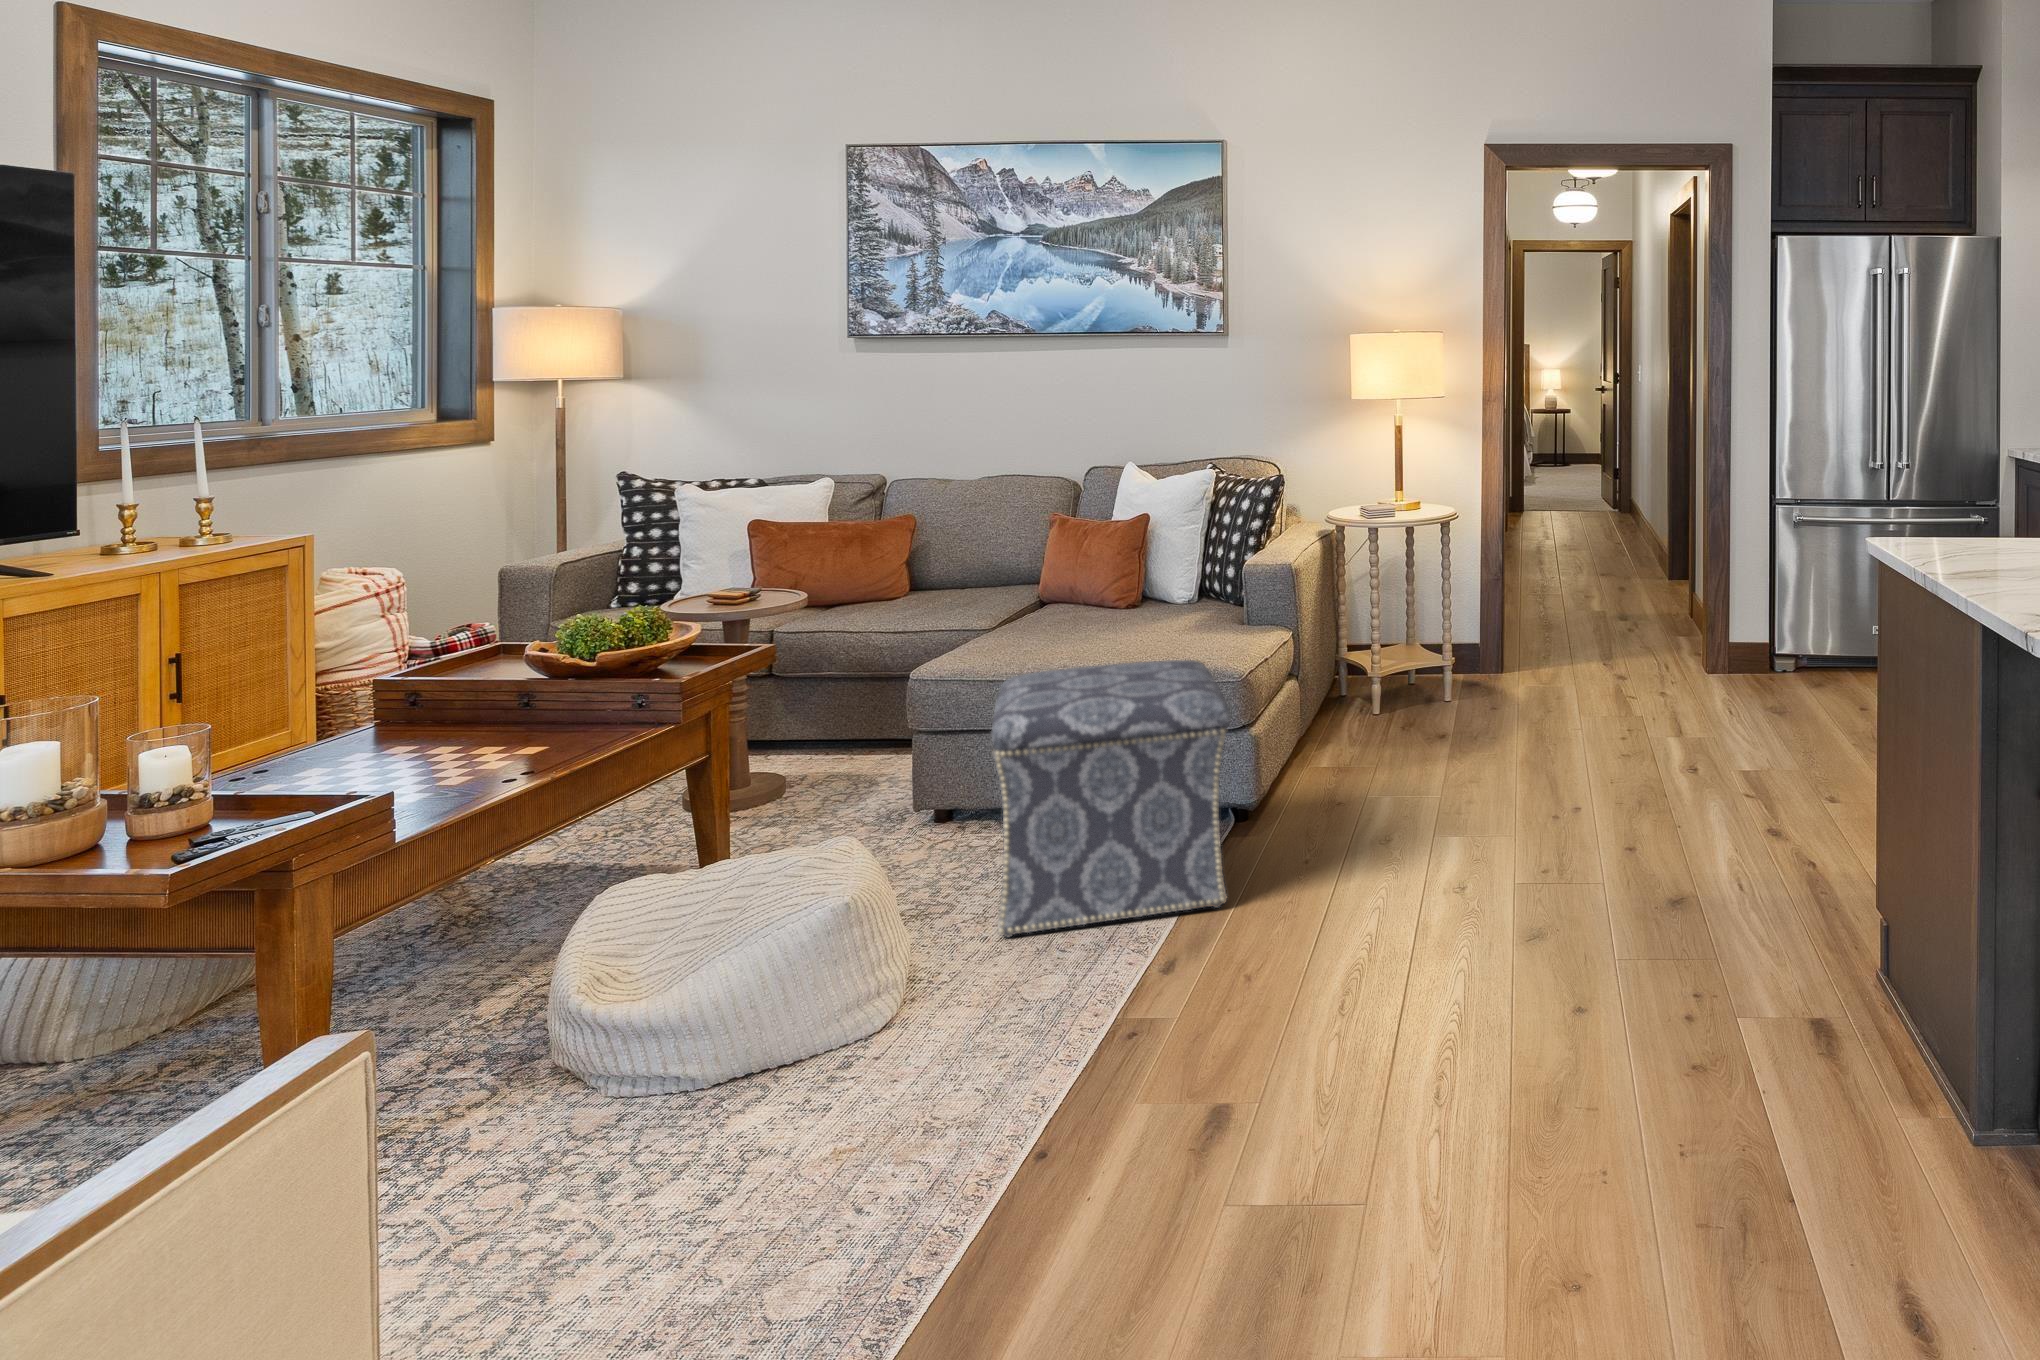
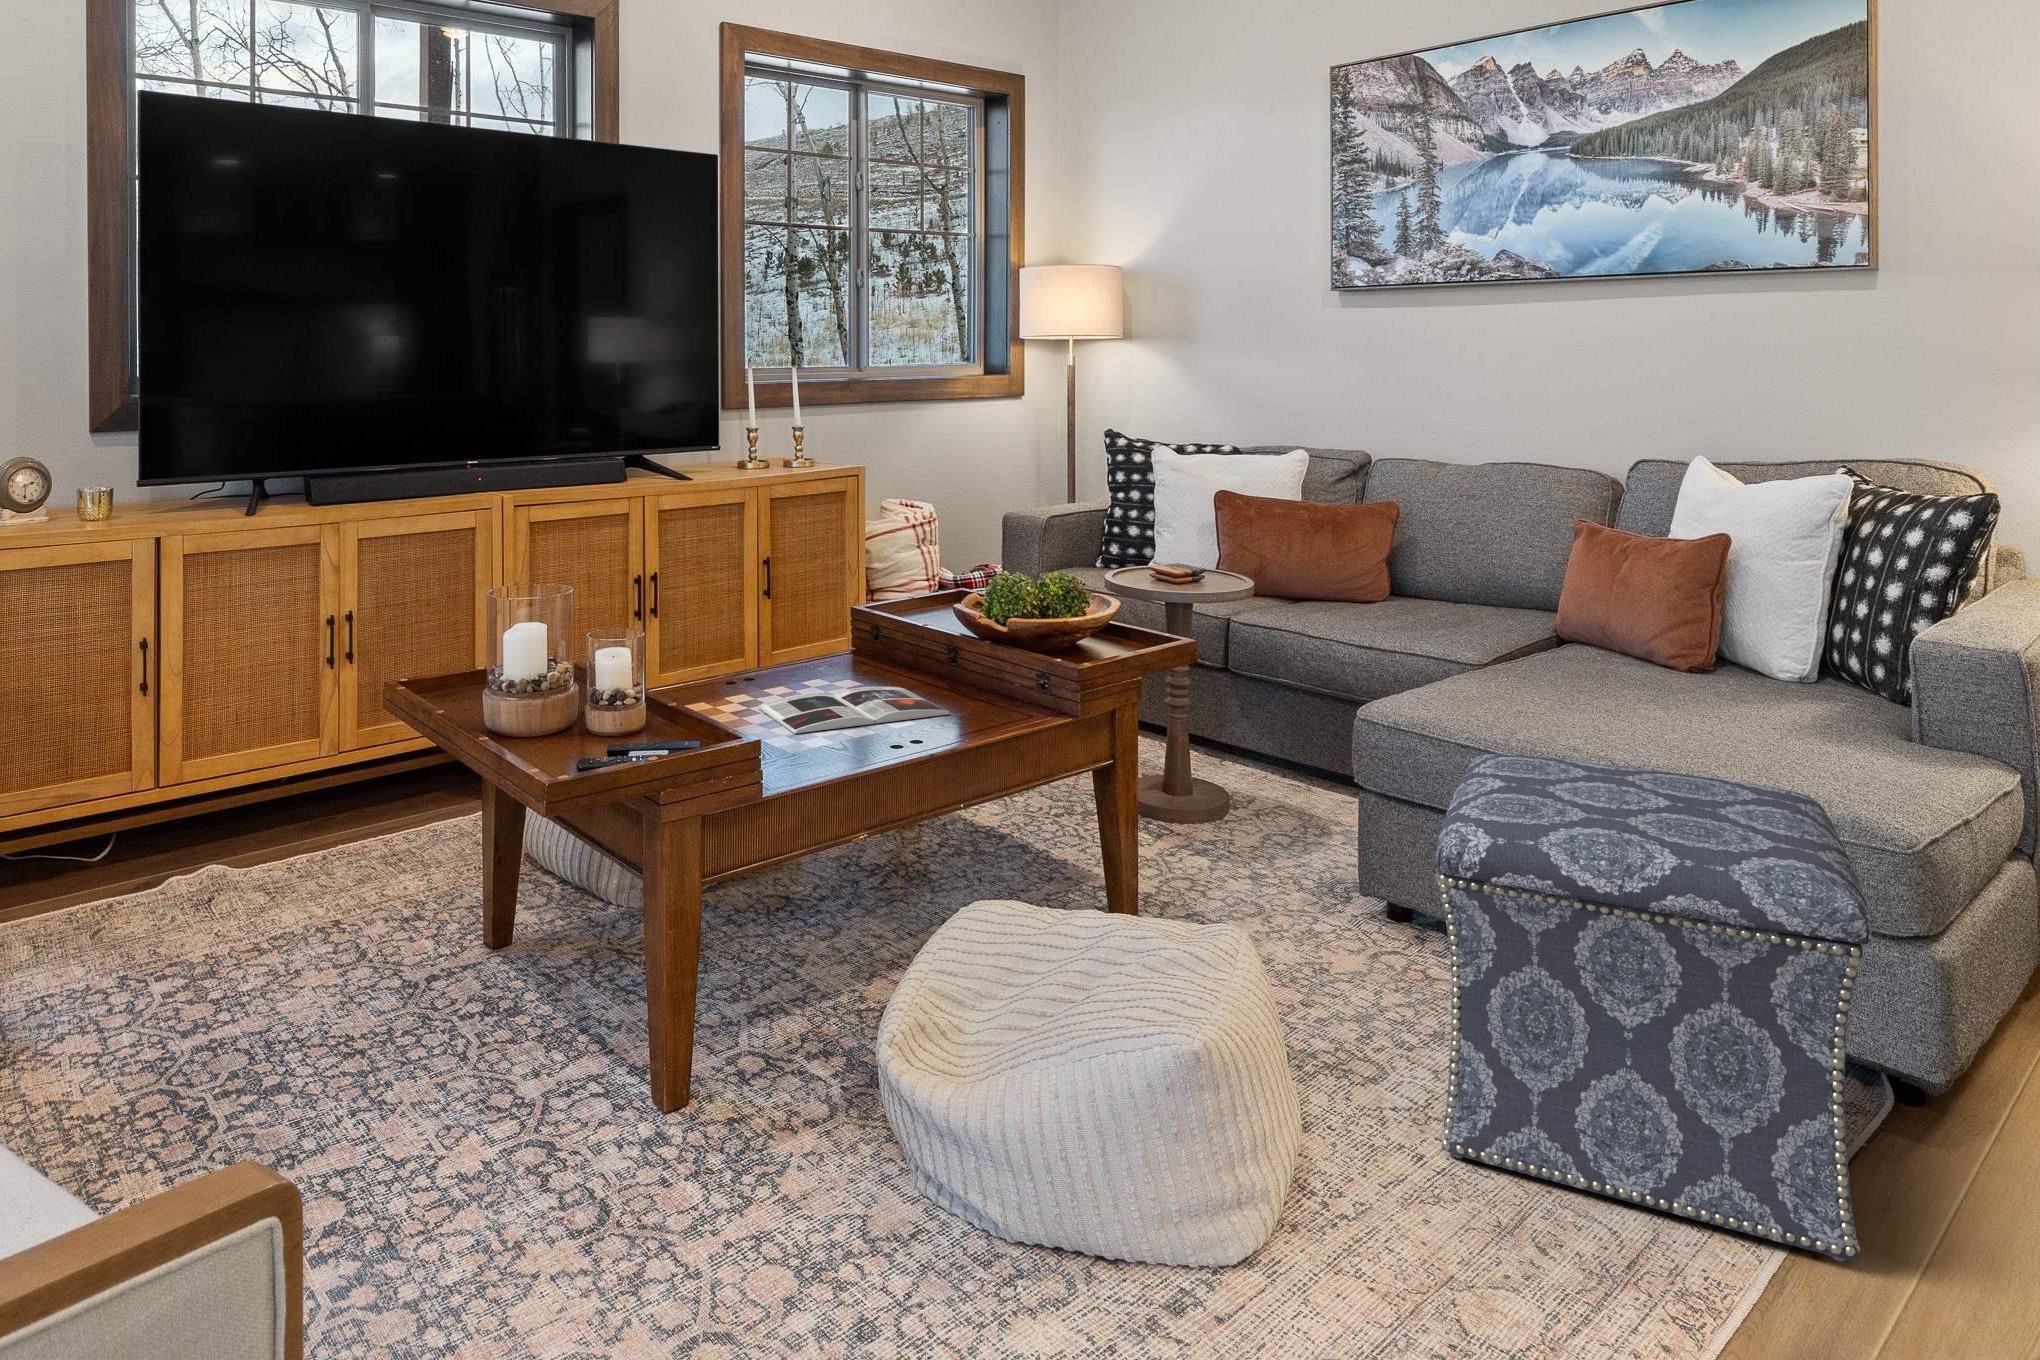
magazine: none [295,731,541,788] -> present [758,687,951,734]

